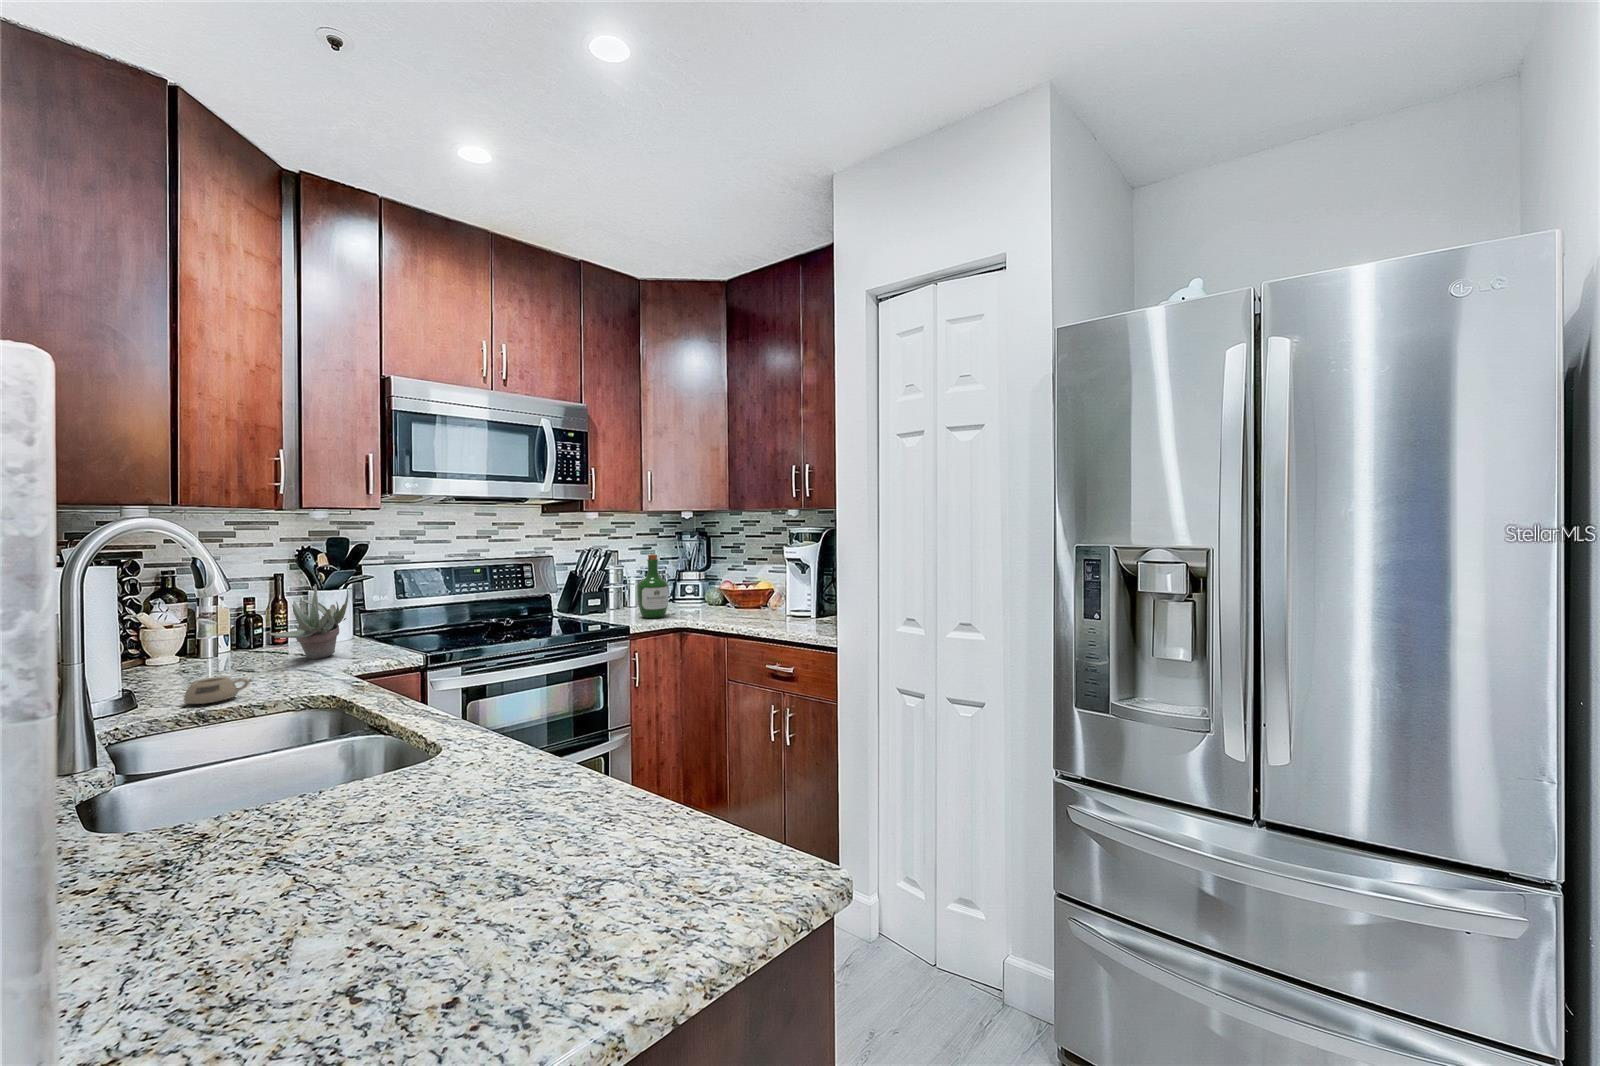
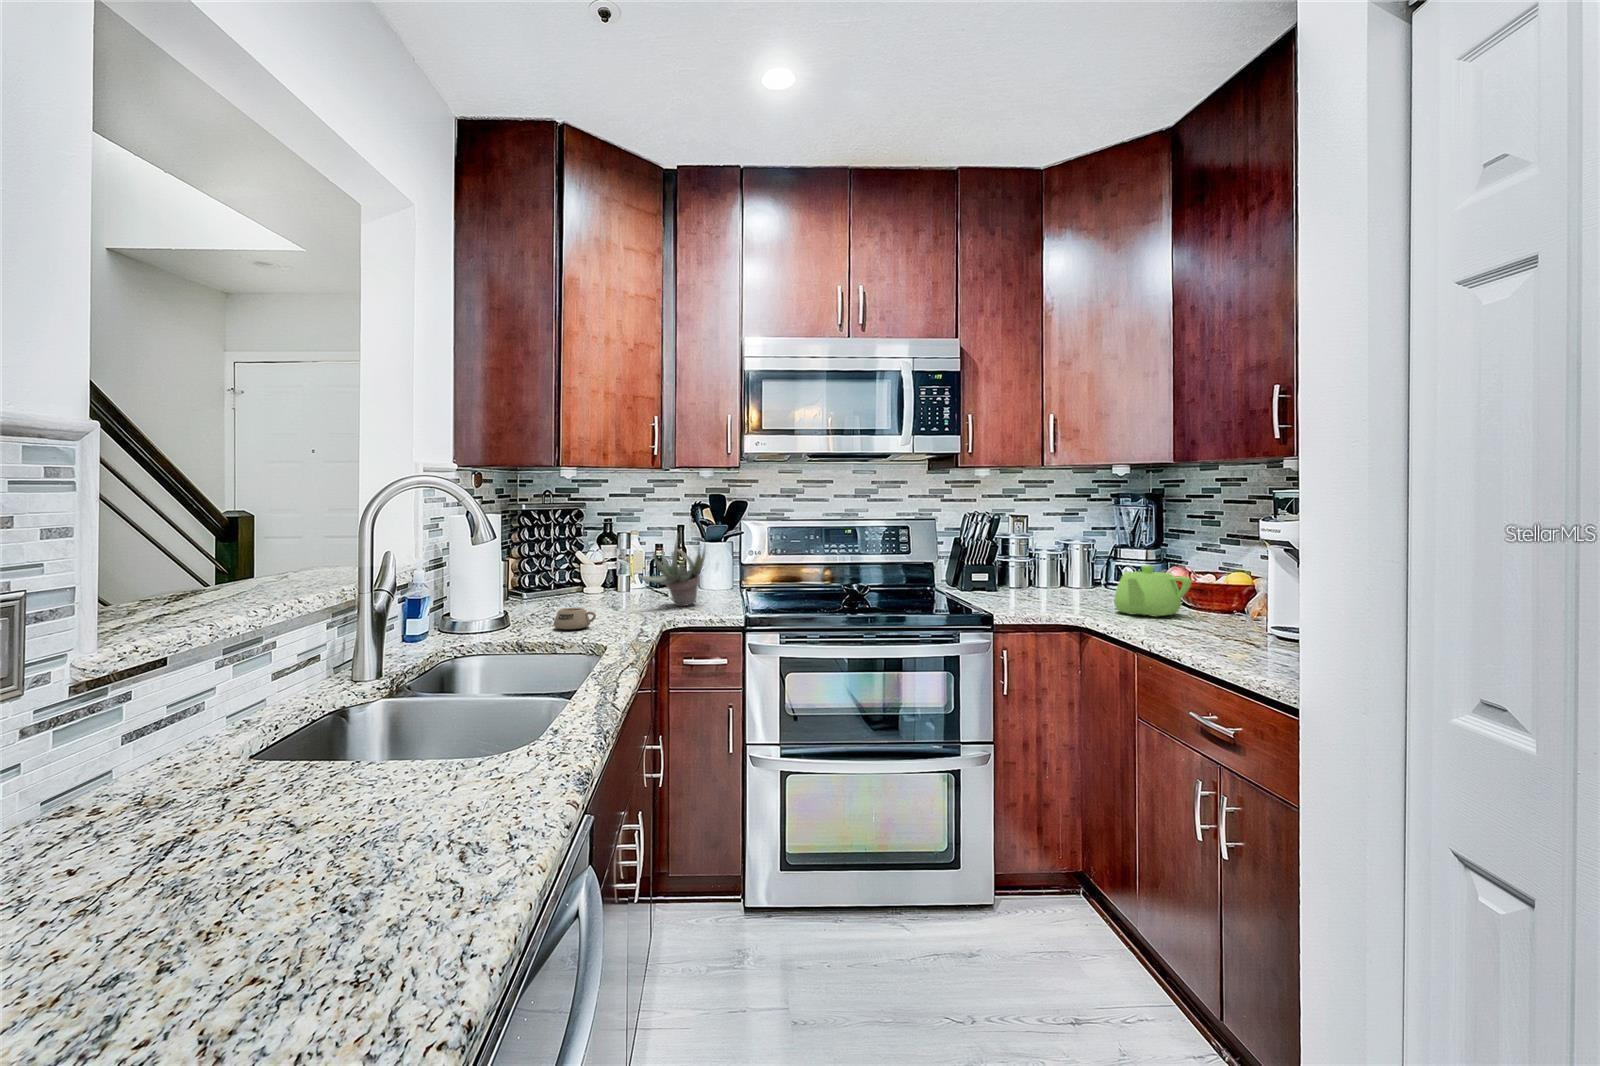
wine bottle: present [637,554,669,618] -> none [1025,518,1071,608]
teapot: none [698,583,743,616] -> present [1114,565,1191,617]

